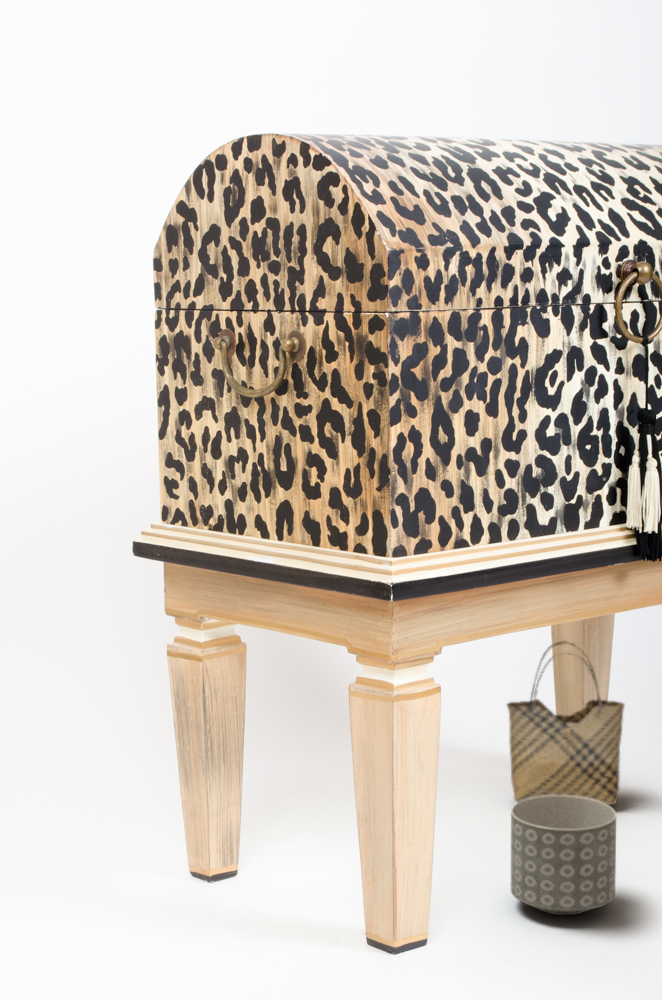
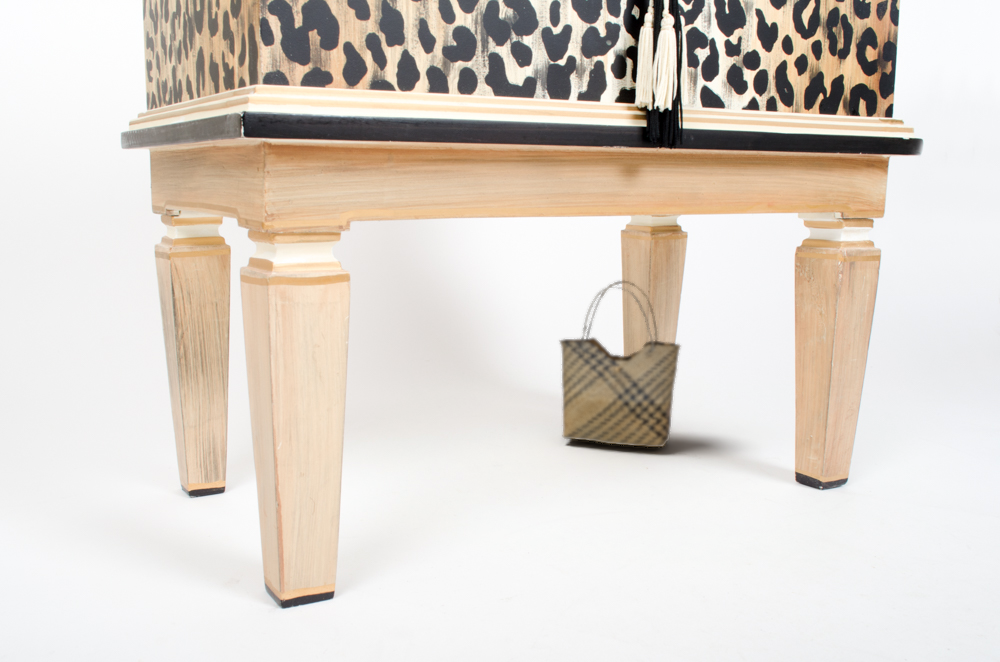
planter: present [511,795,616,915] -> none [491,426,613,562]

